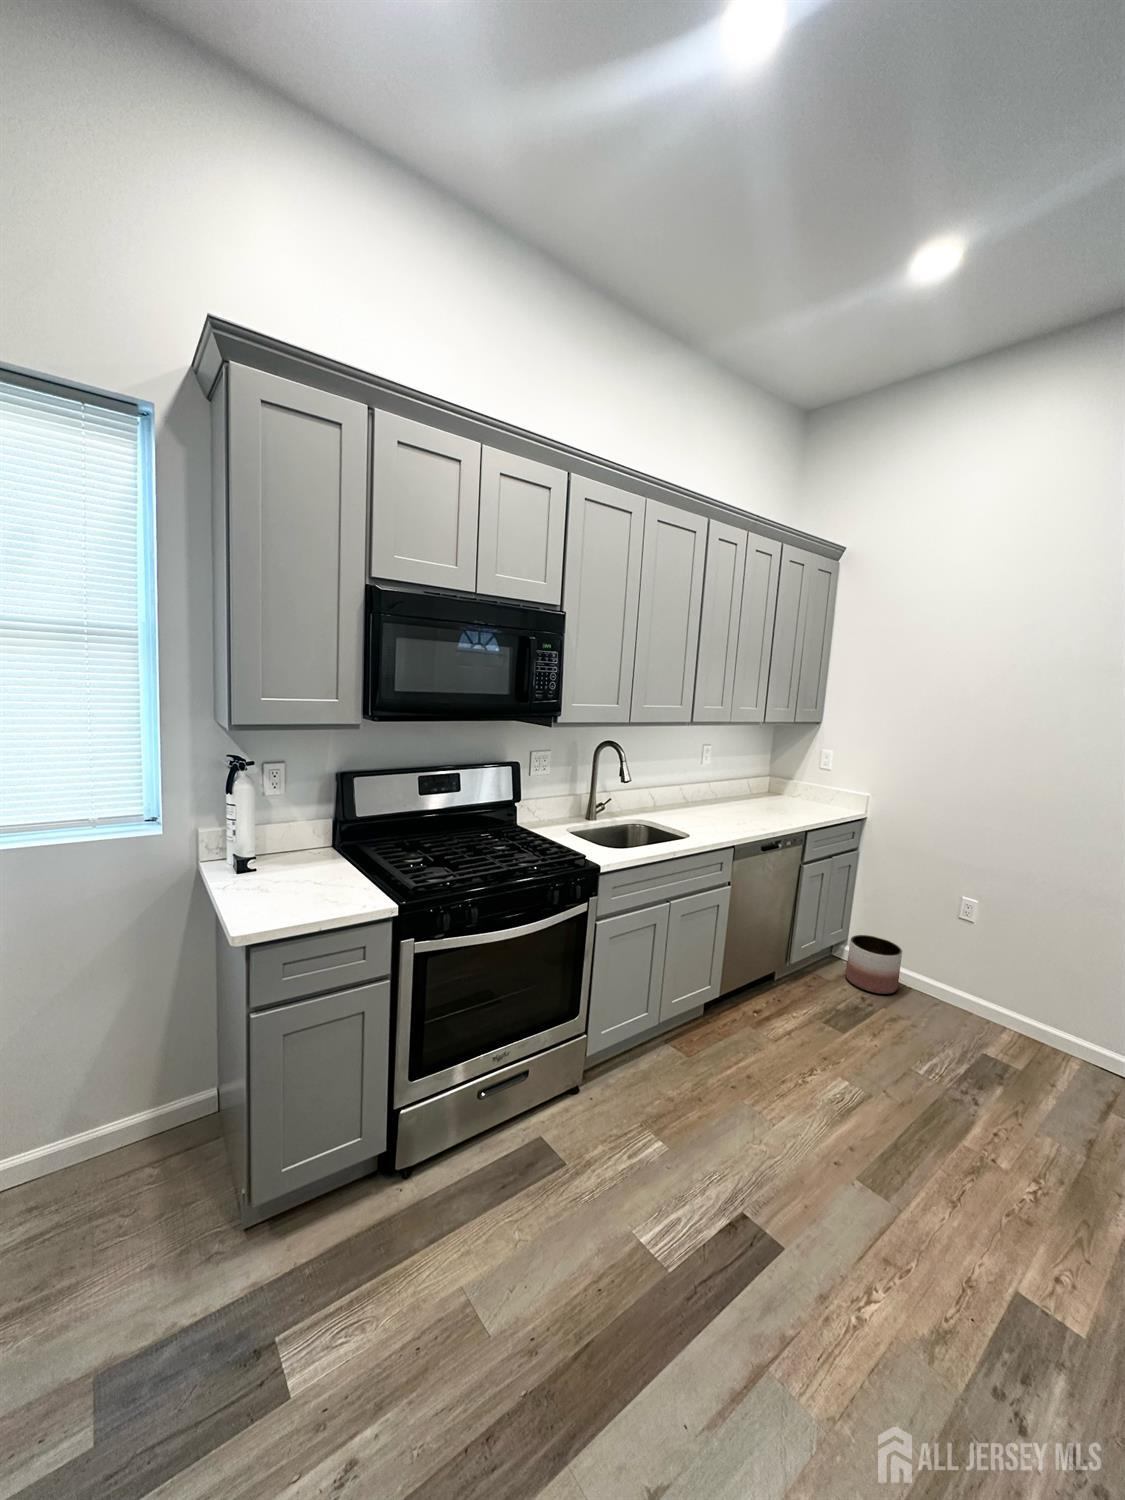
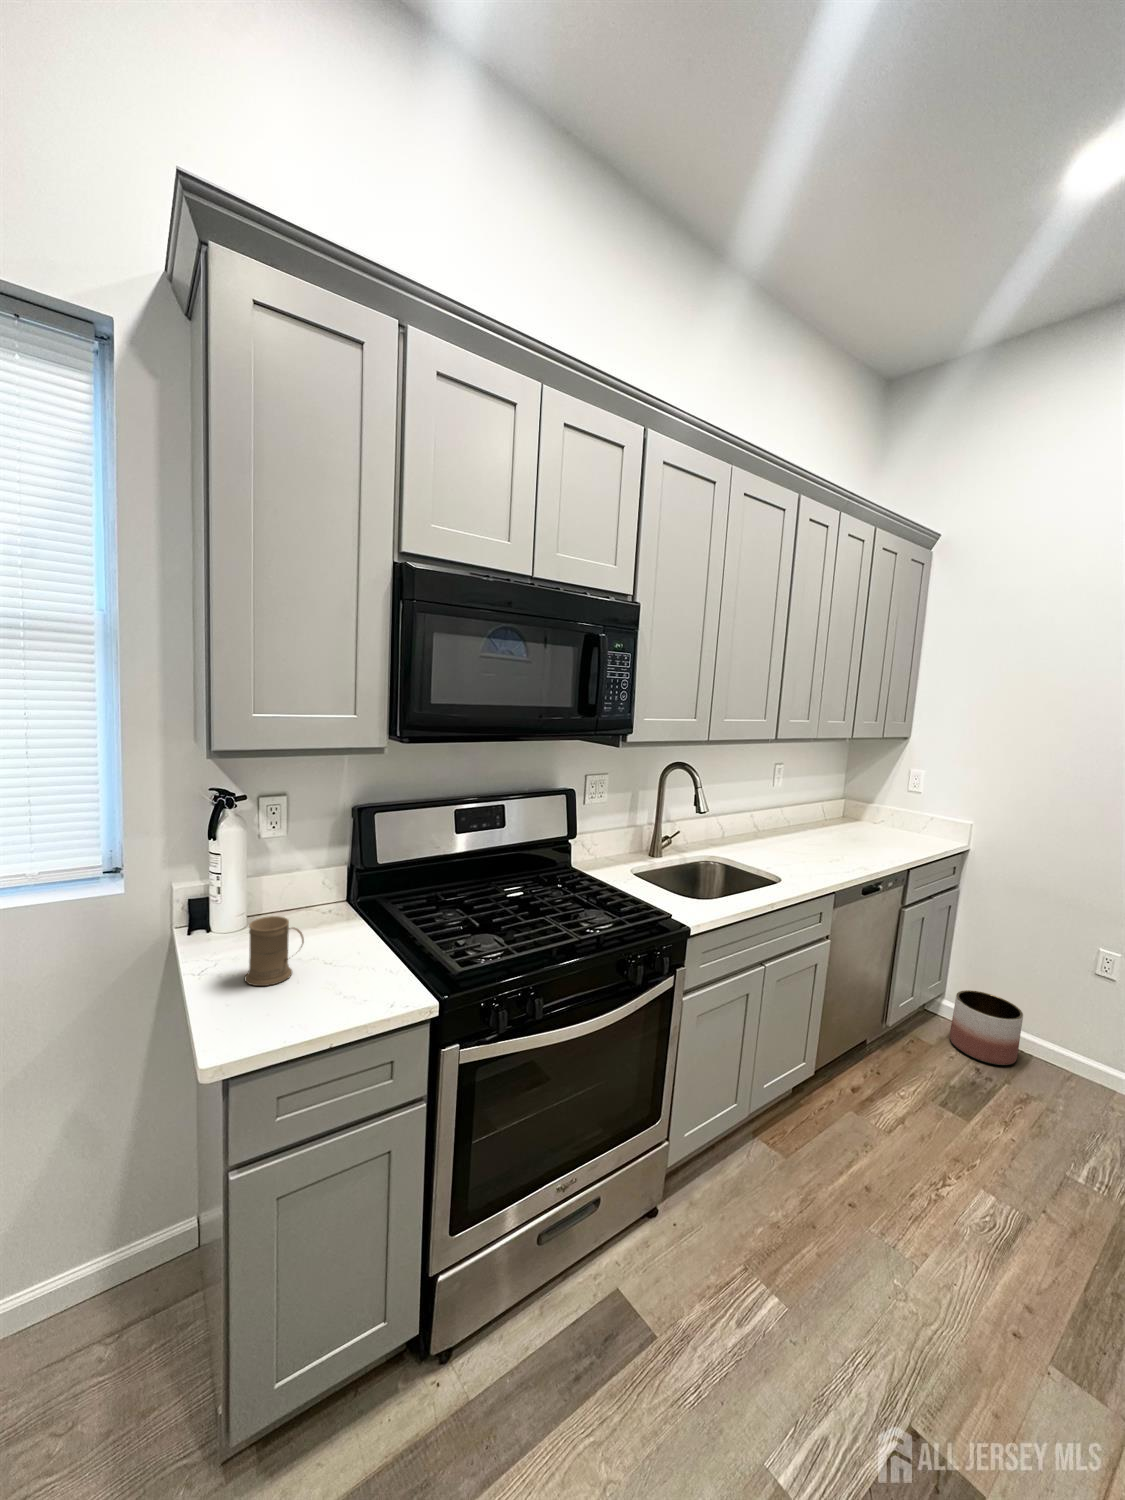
mug: none [257,847,300,895] -> present [245,916,304,986]

